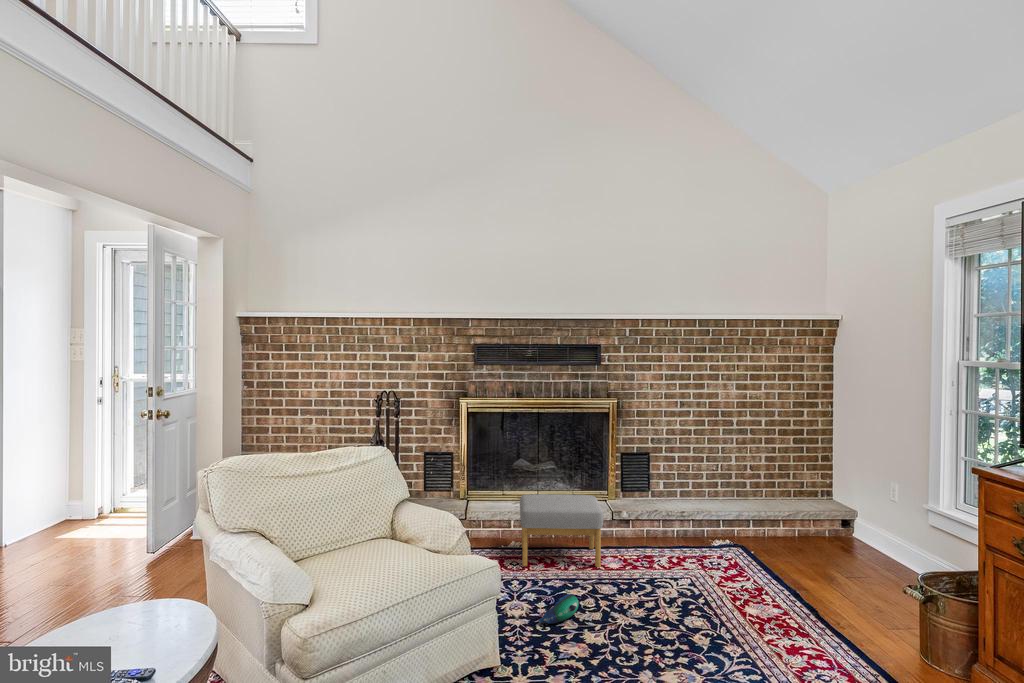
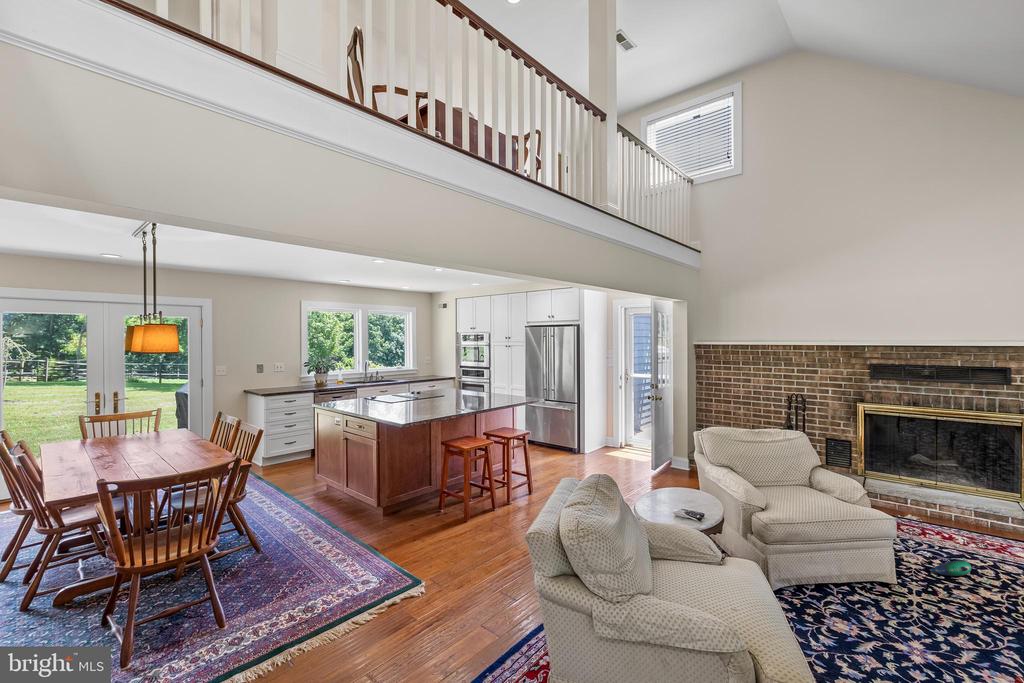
footstool: present [520,494,603,567] -> none [915,482,1006,552]

